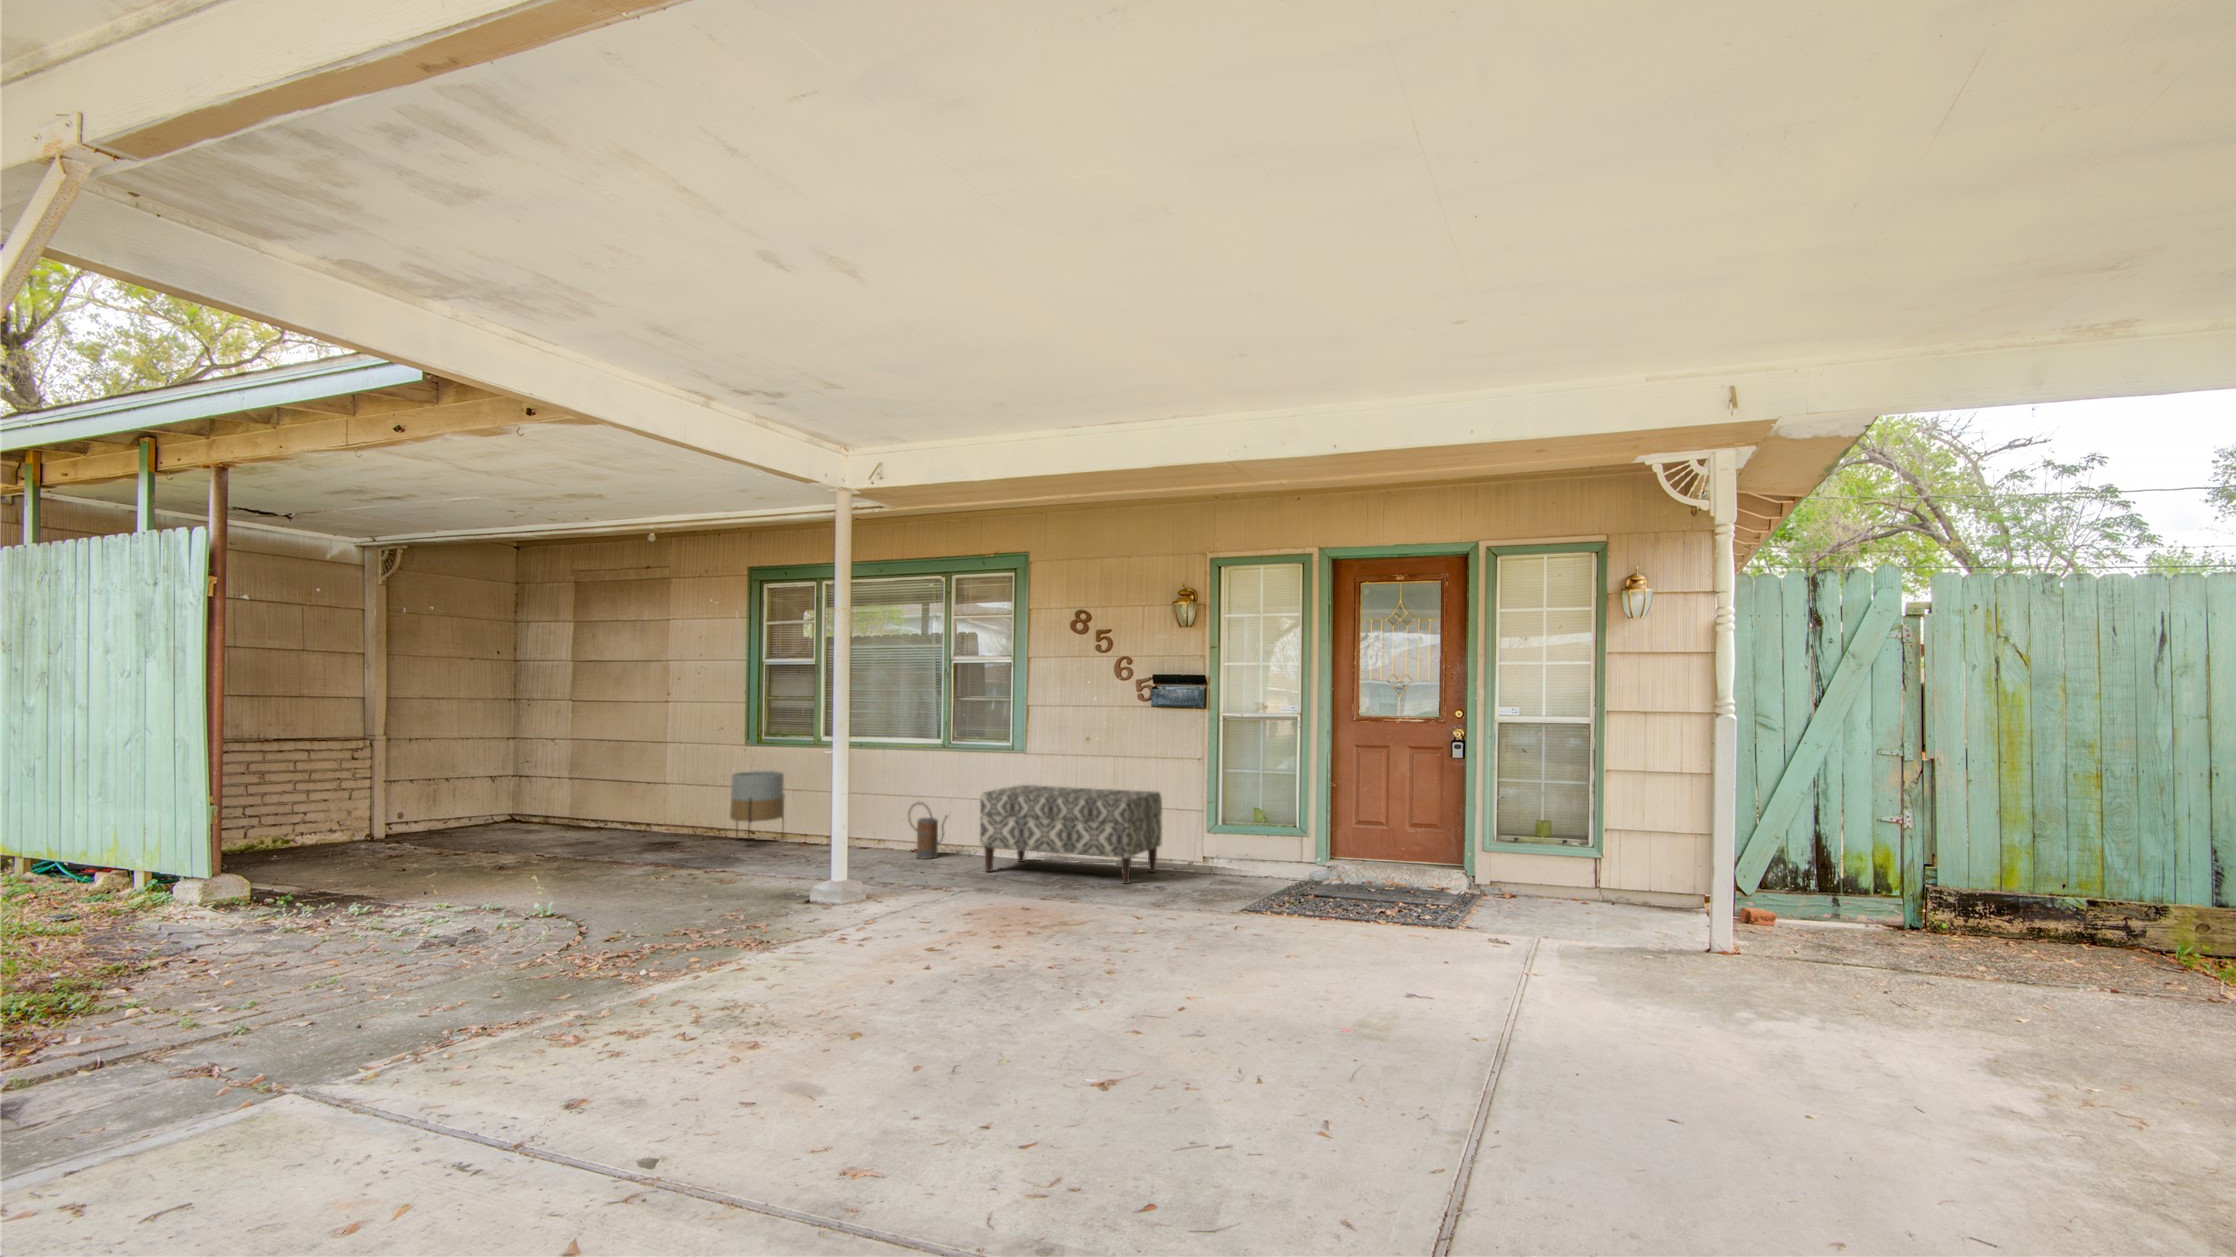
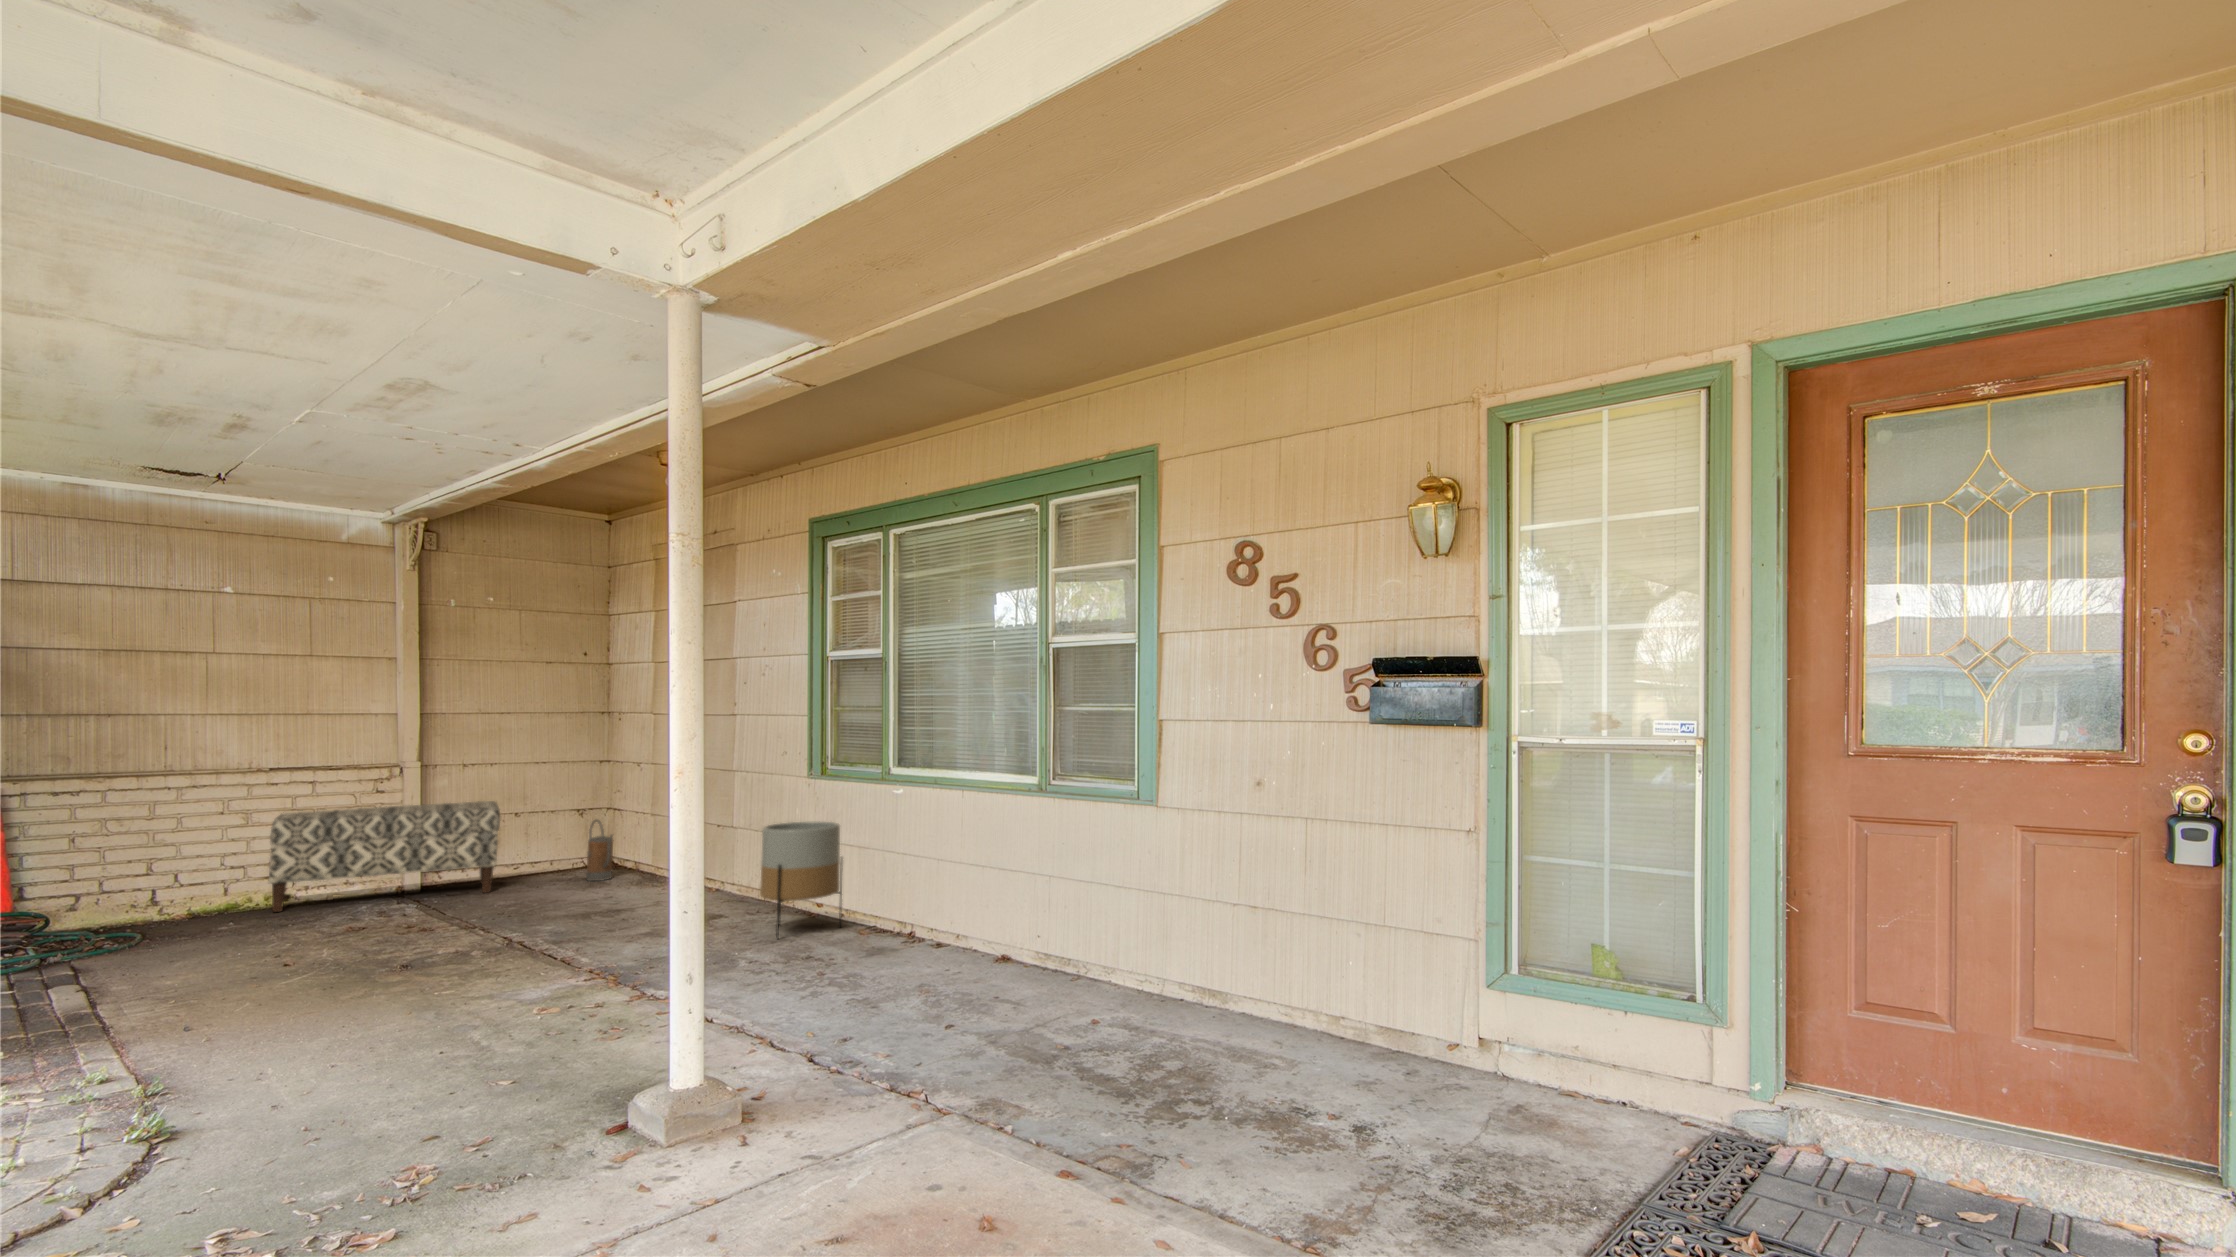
bench: present [980,785,1162,884] -> present [269,801,500,912]
watering can: present [908,802,947,859] -> present [586,820,614,881]

